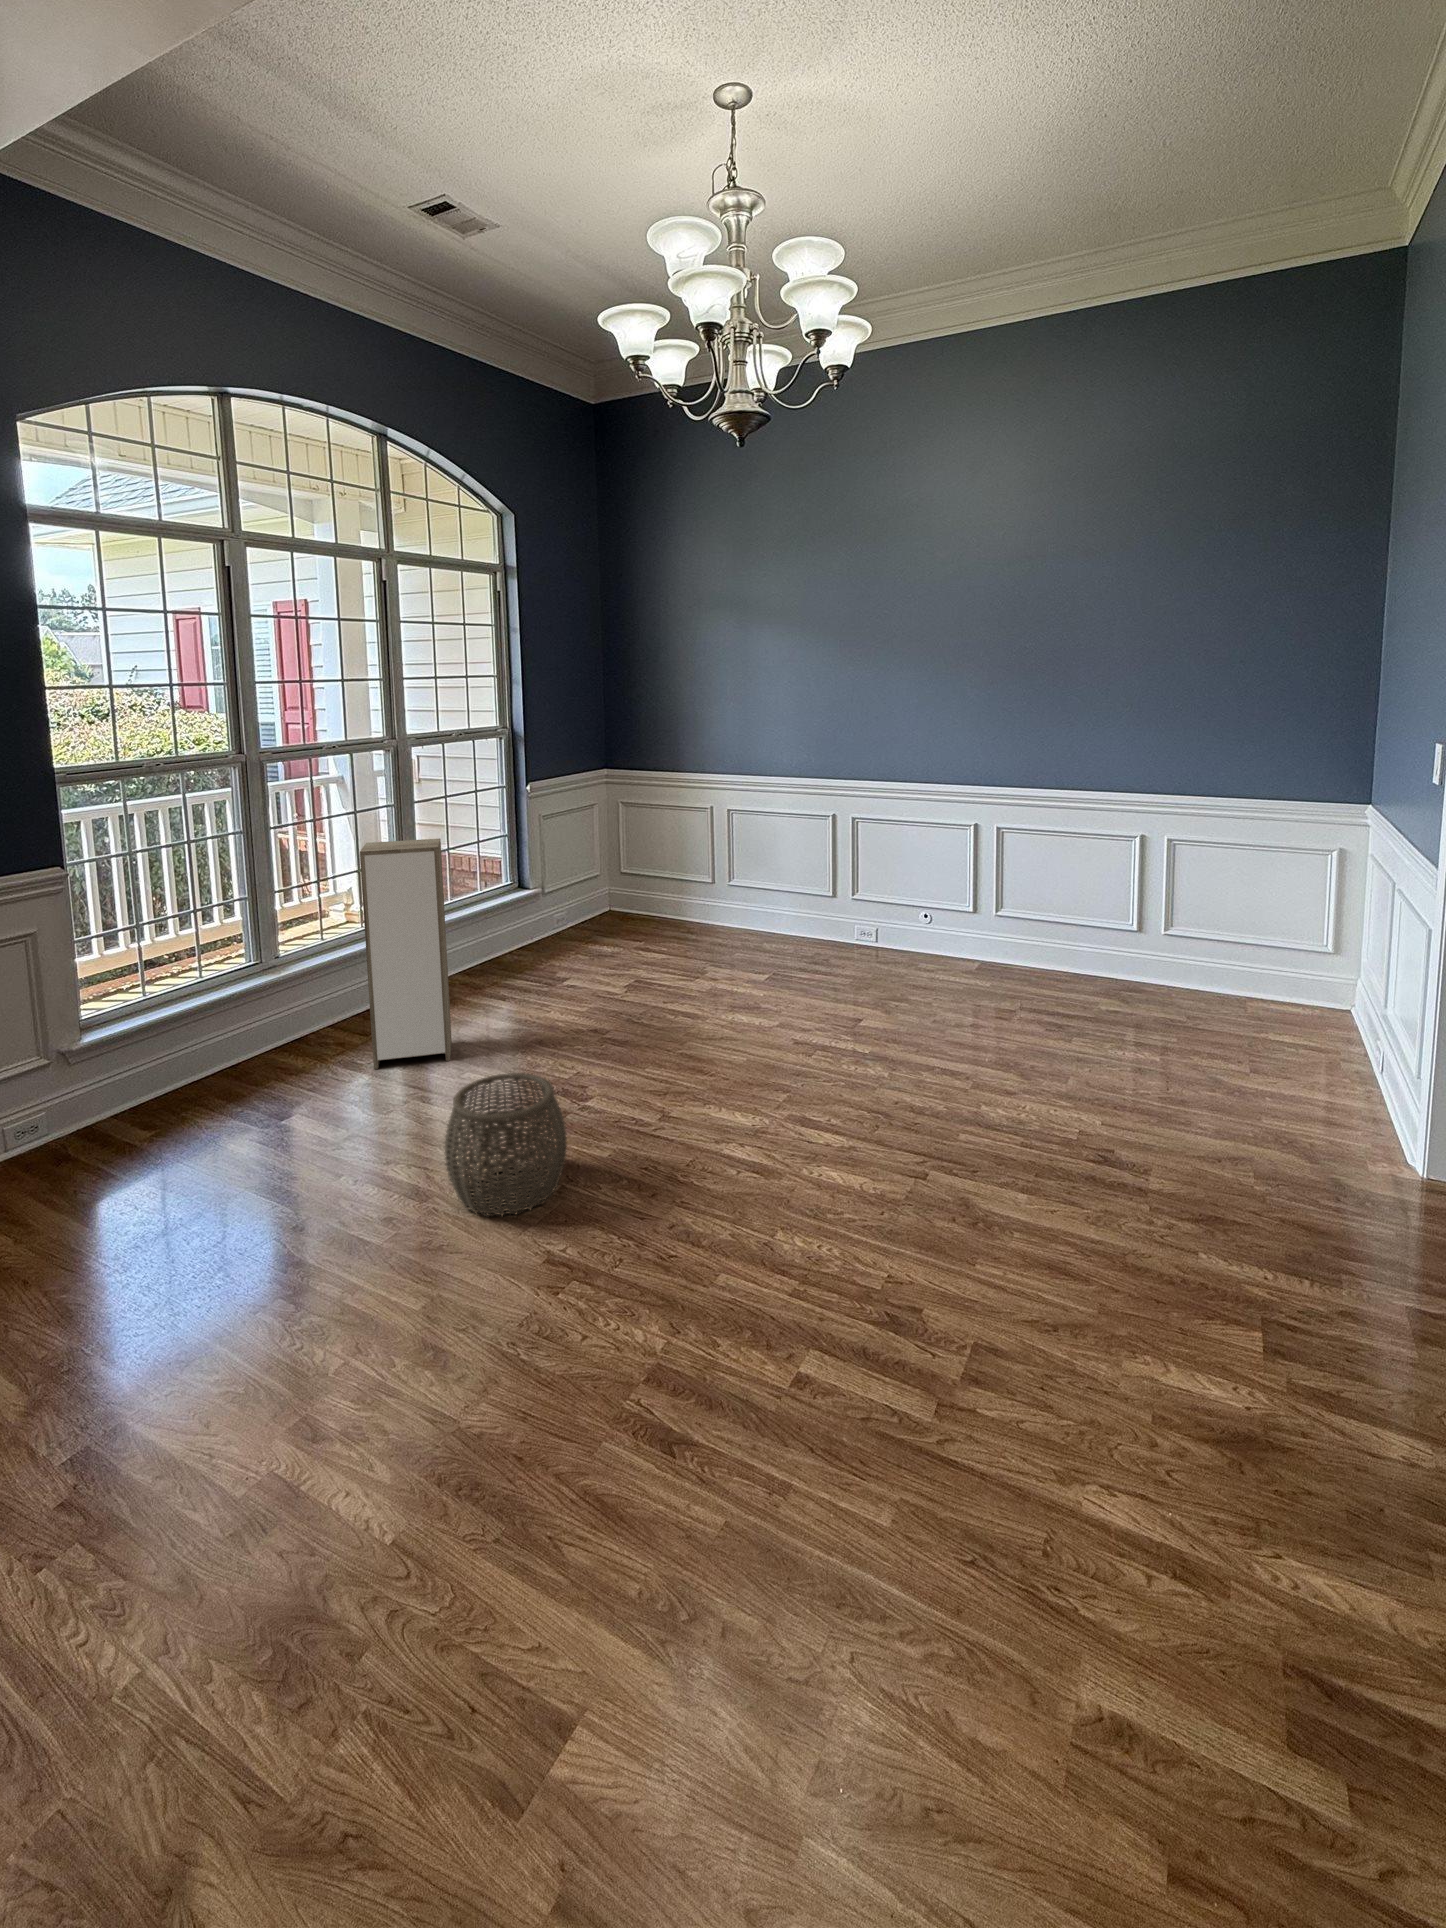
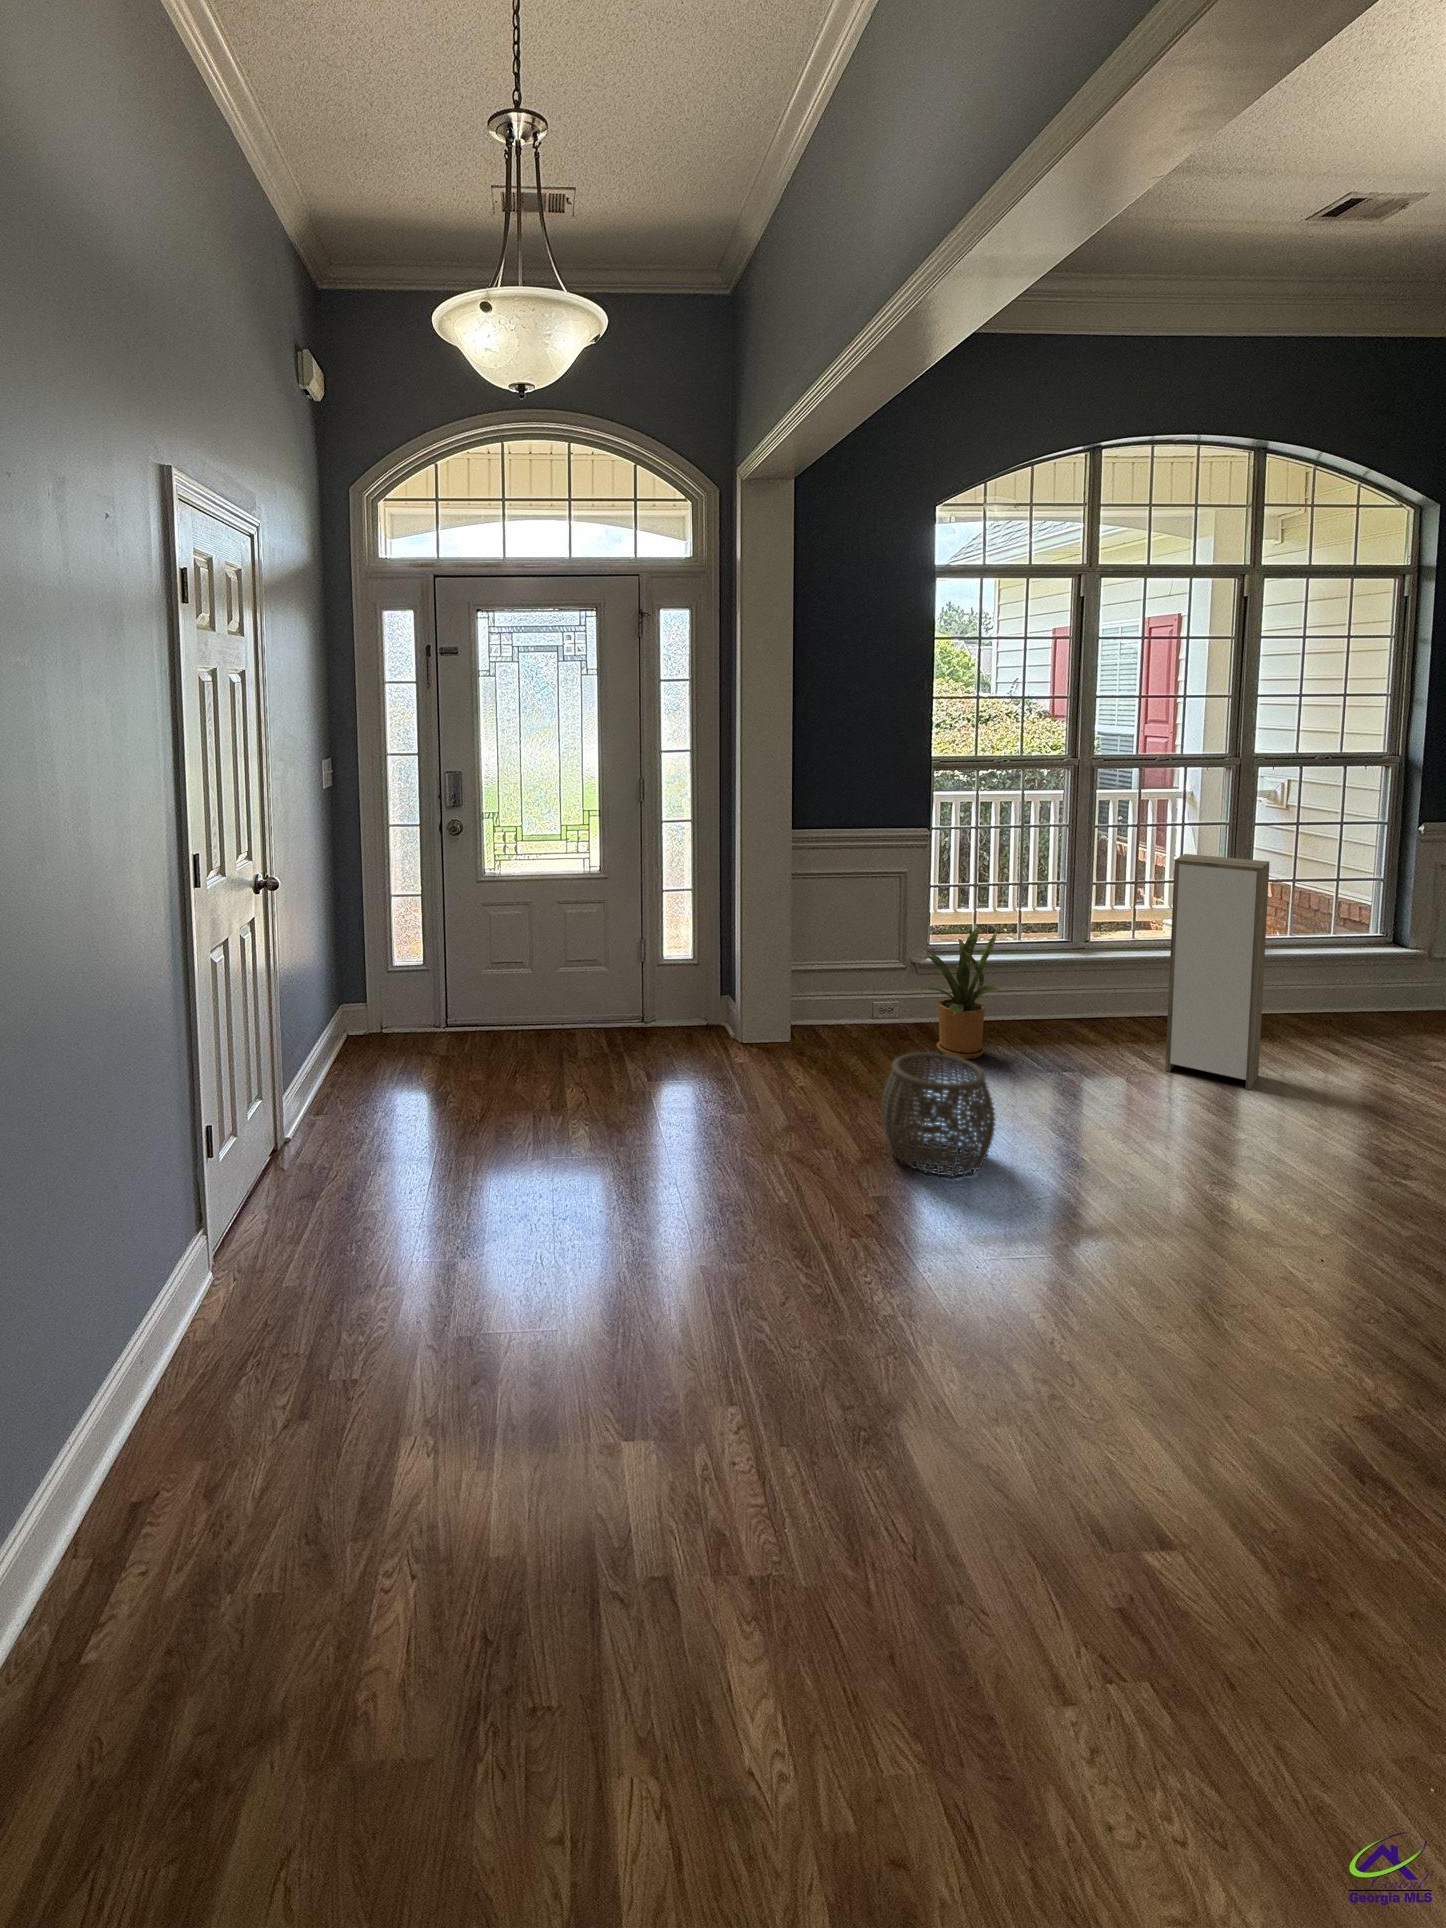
house plant: none [63,968,187,1148] -> present [919,925,998,1059]
woven basket: present [444,1073,567,1216] -> present [881,1053,995,1176]

